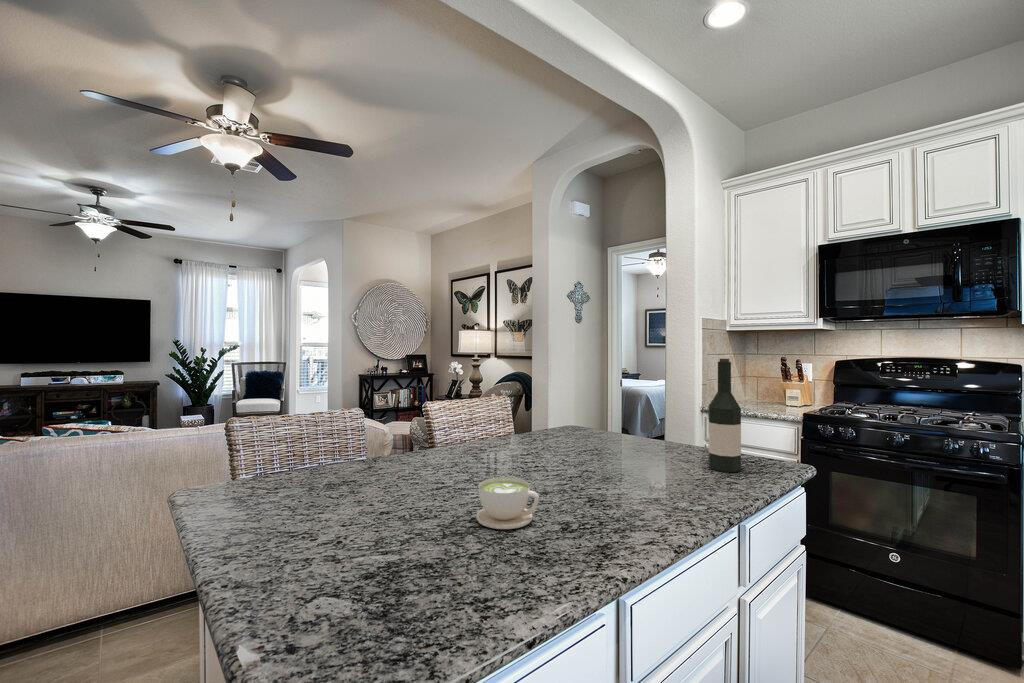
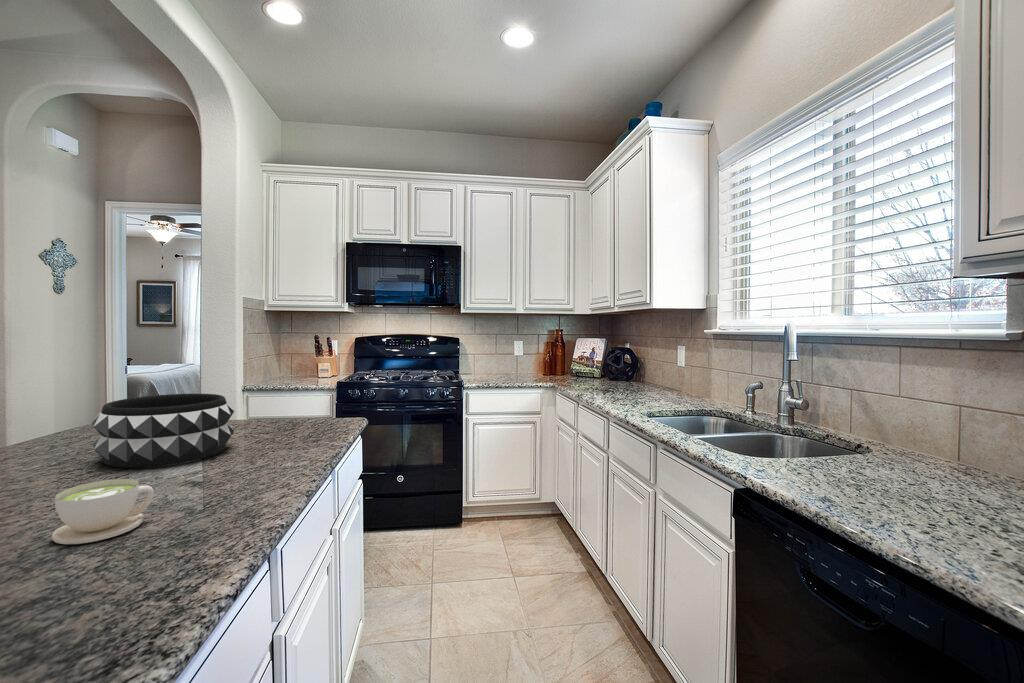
wine bottle: present [708,359,741,472] -> none [290,336,319,435]
decorative bowl: none [545,409,647,474] -> present [92,394,234,468]

